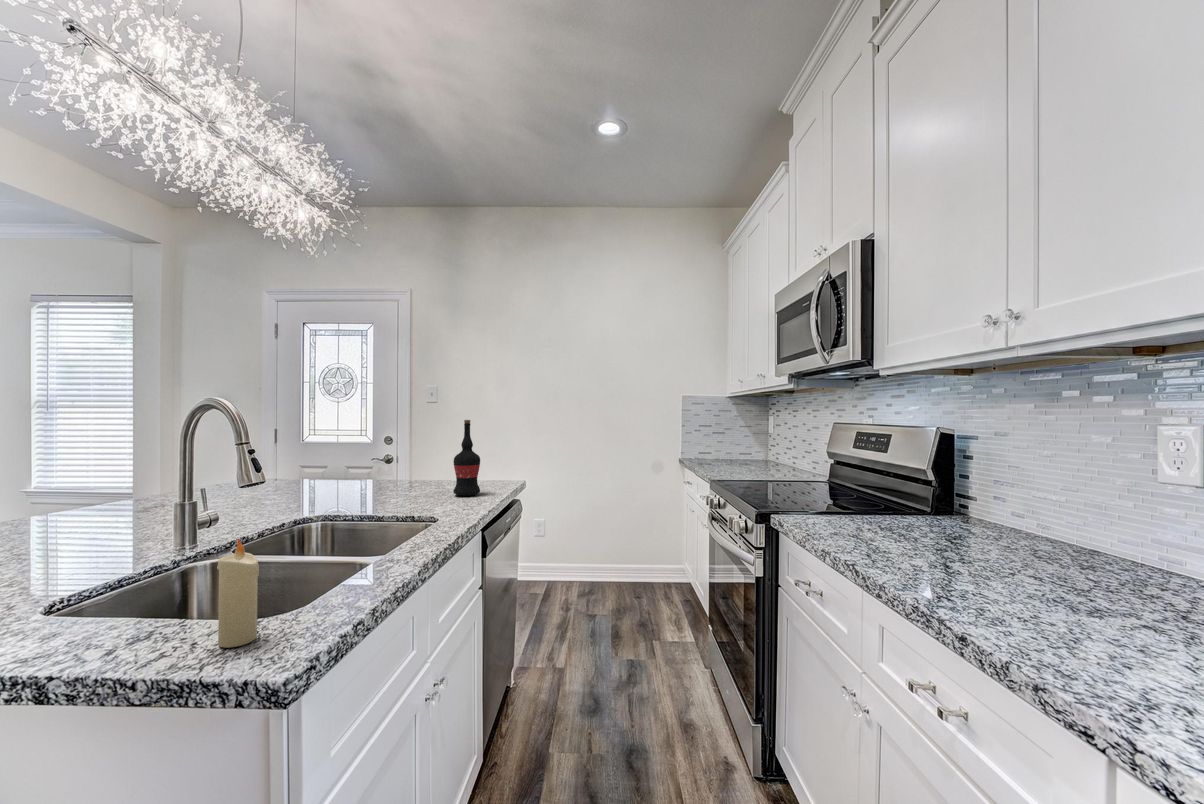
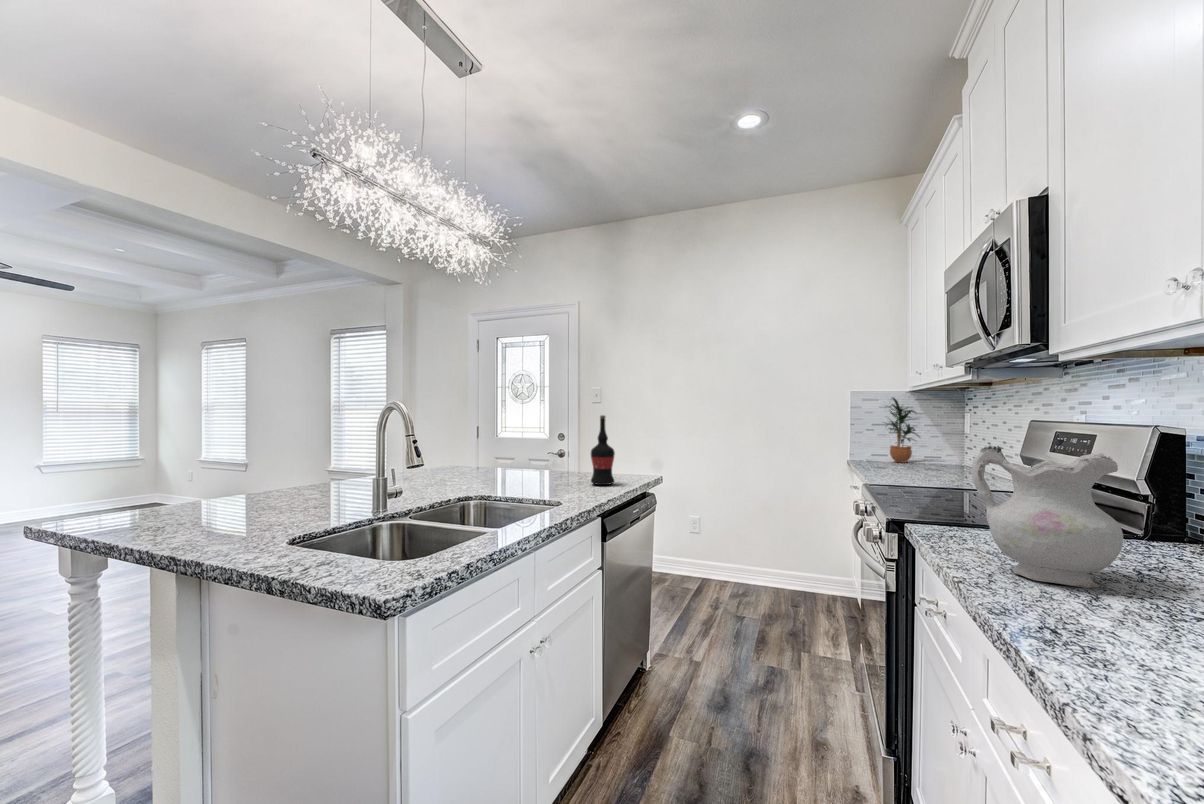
potted plant: none [705,401,737,459] -> present [887,398,920,463]
ceramic pitcher: none [849,445,959,560] -> present [972,445,1123,588]
candle: present [217,538,259,648] -> none [362,497,389,576]

